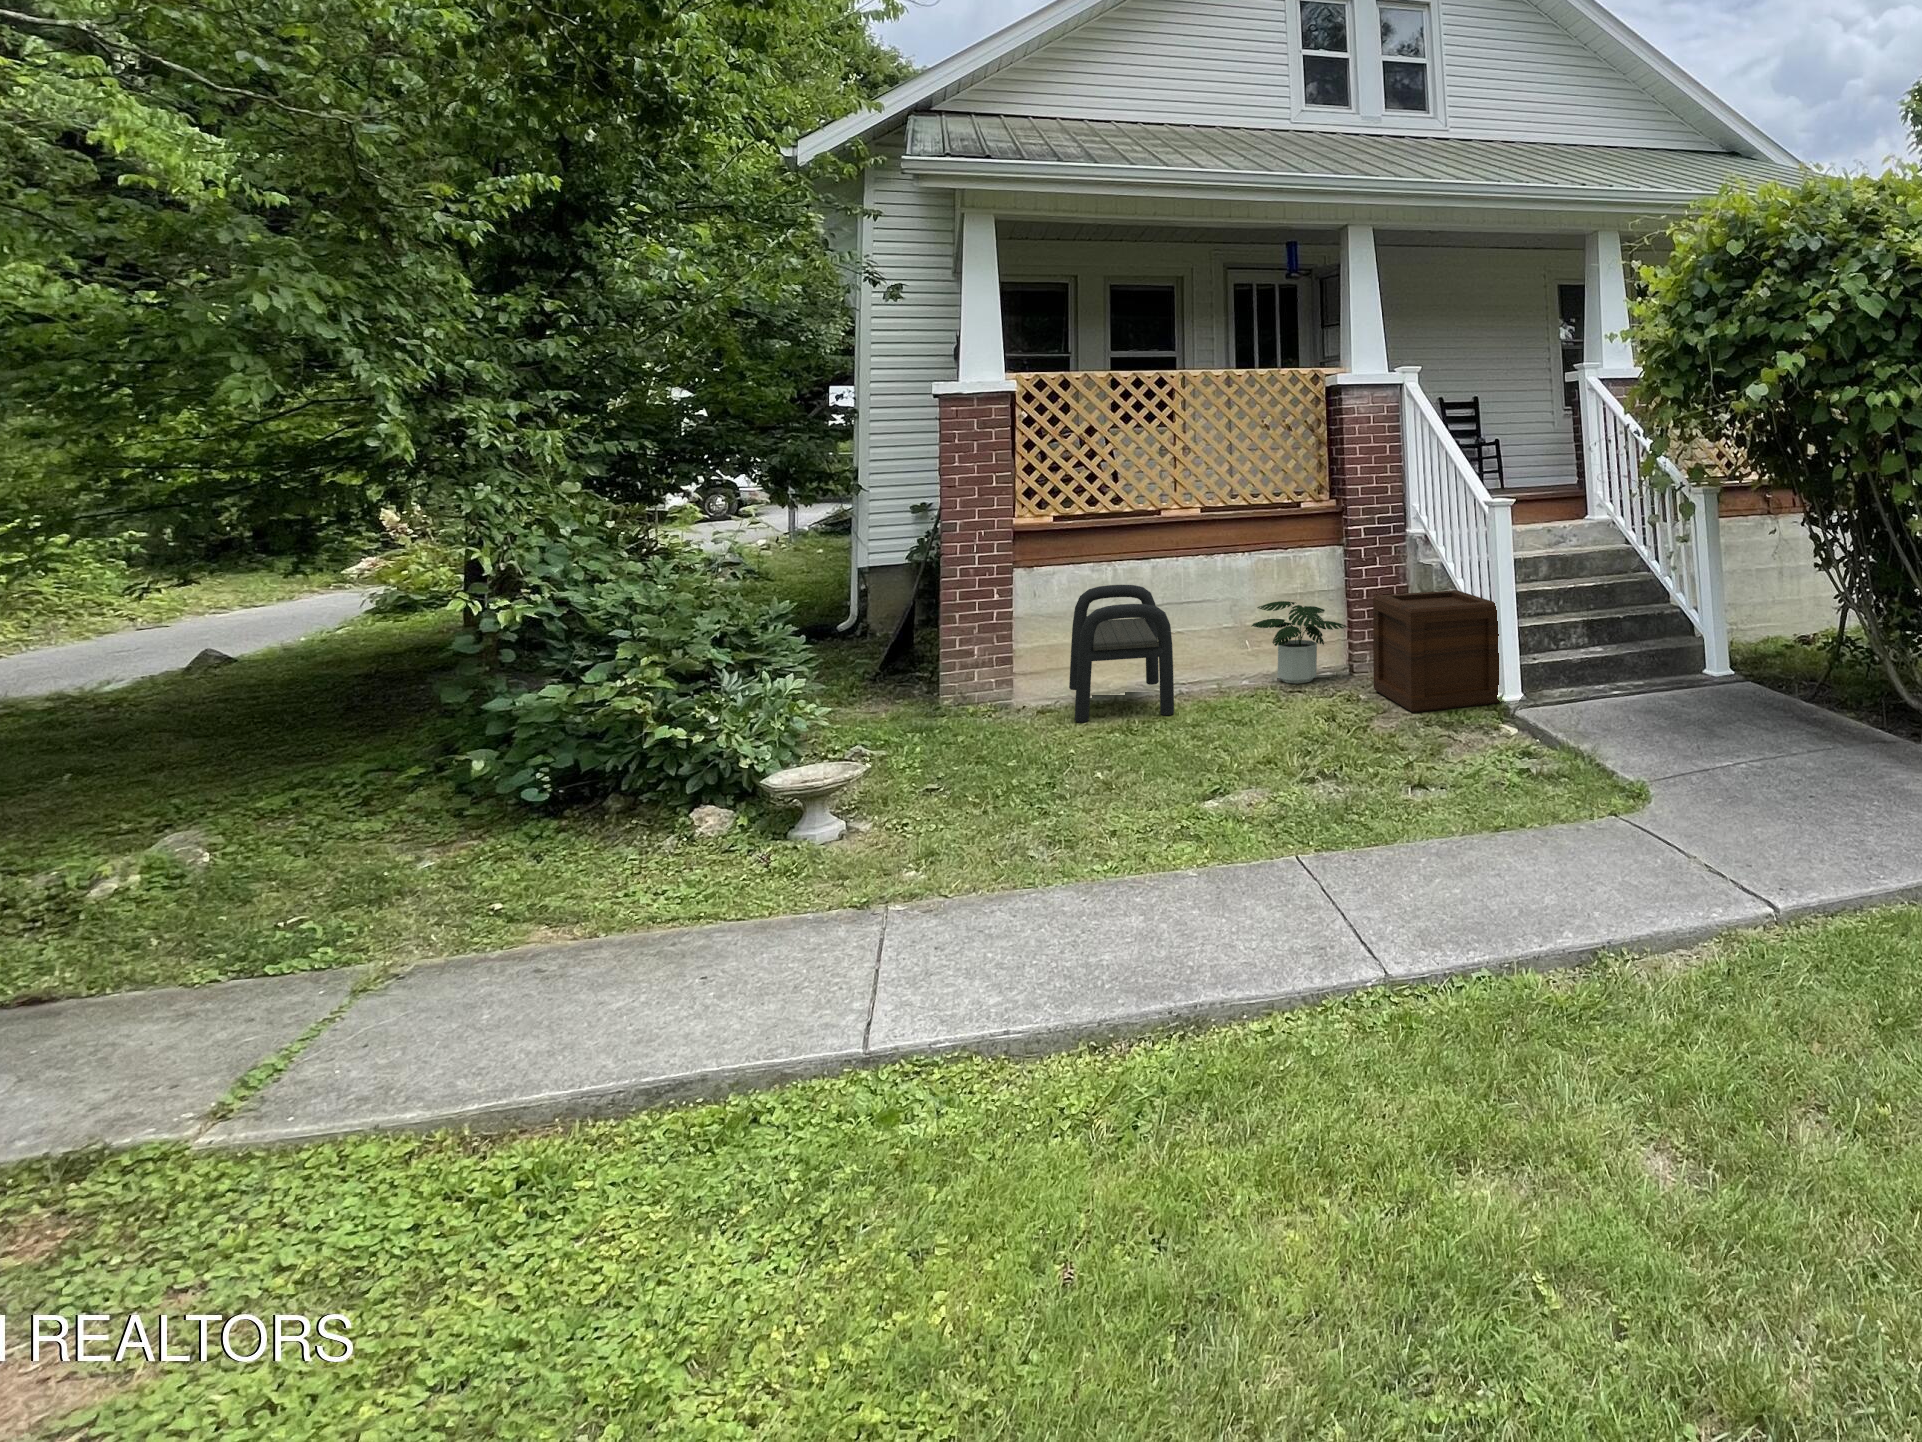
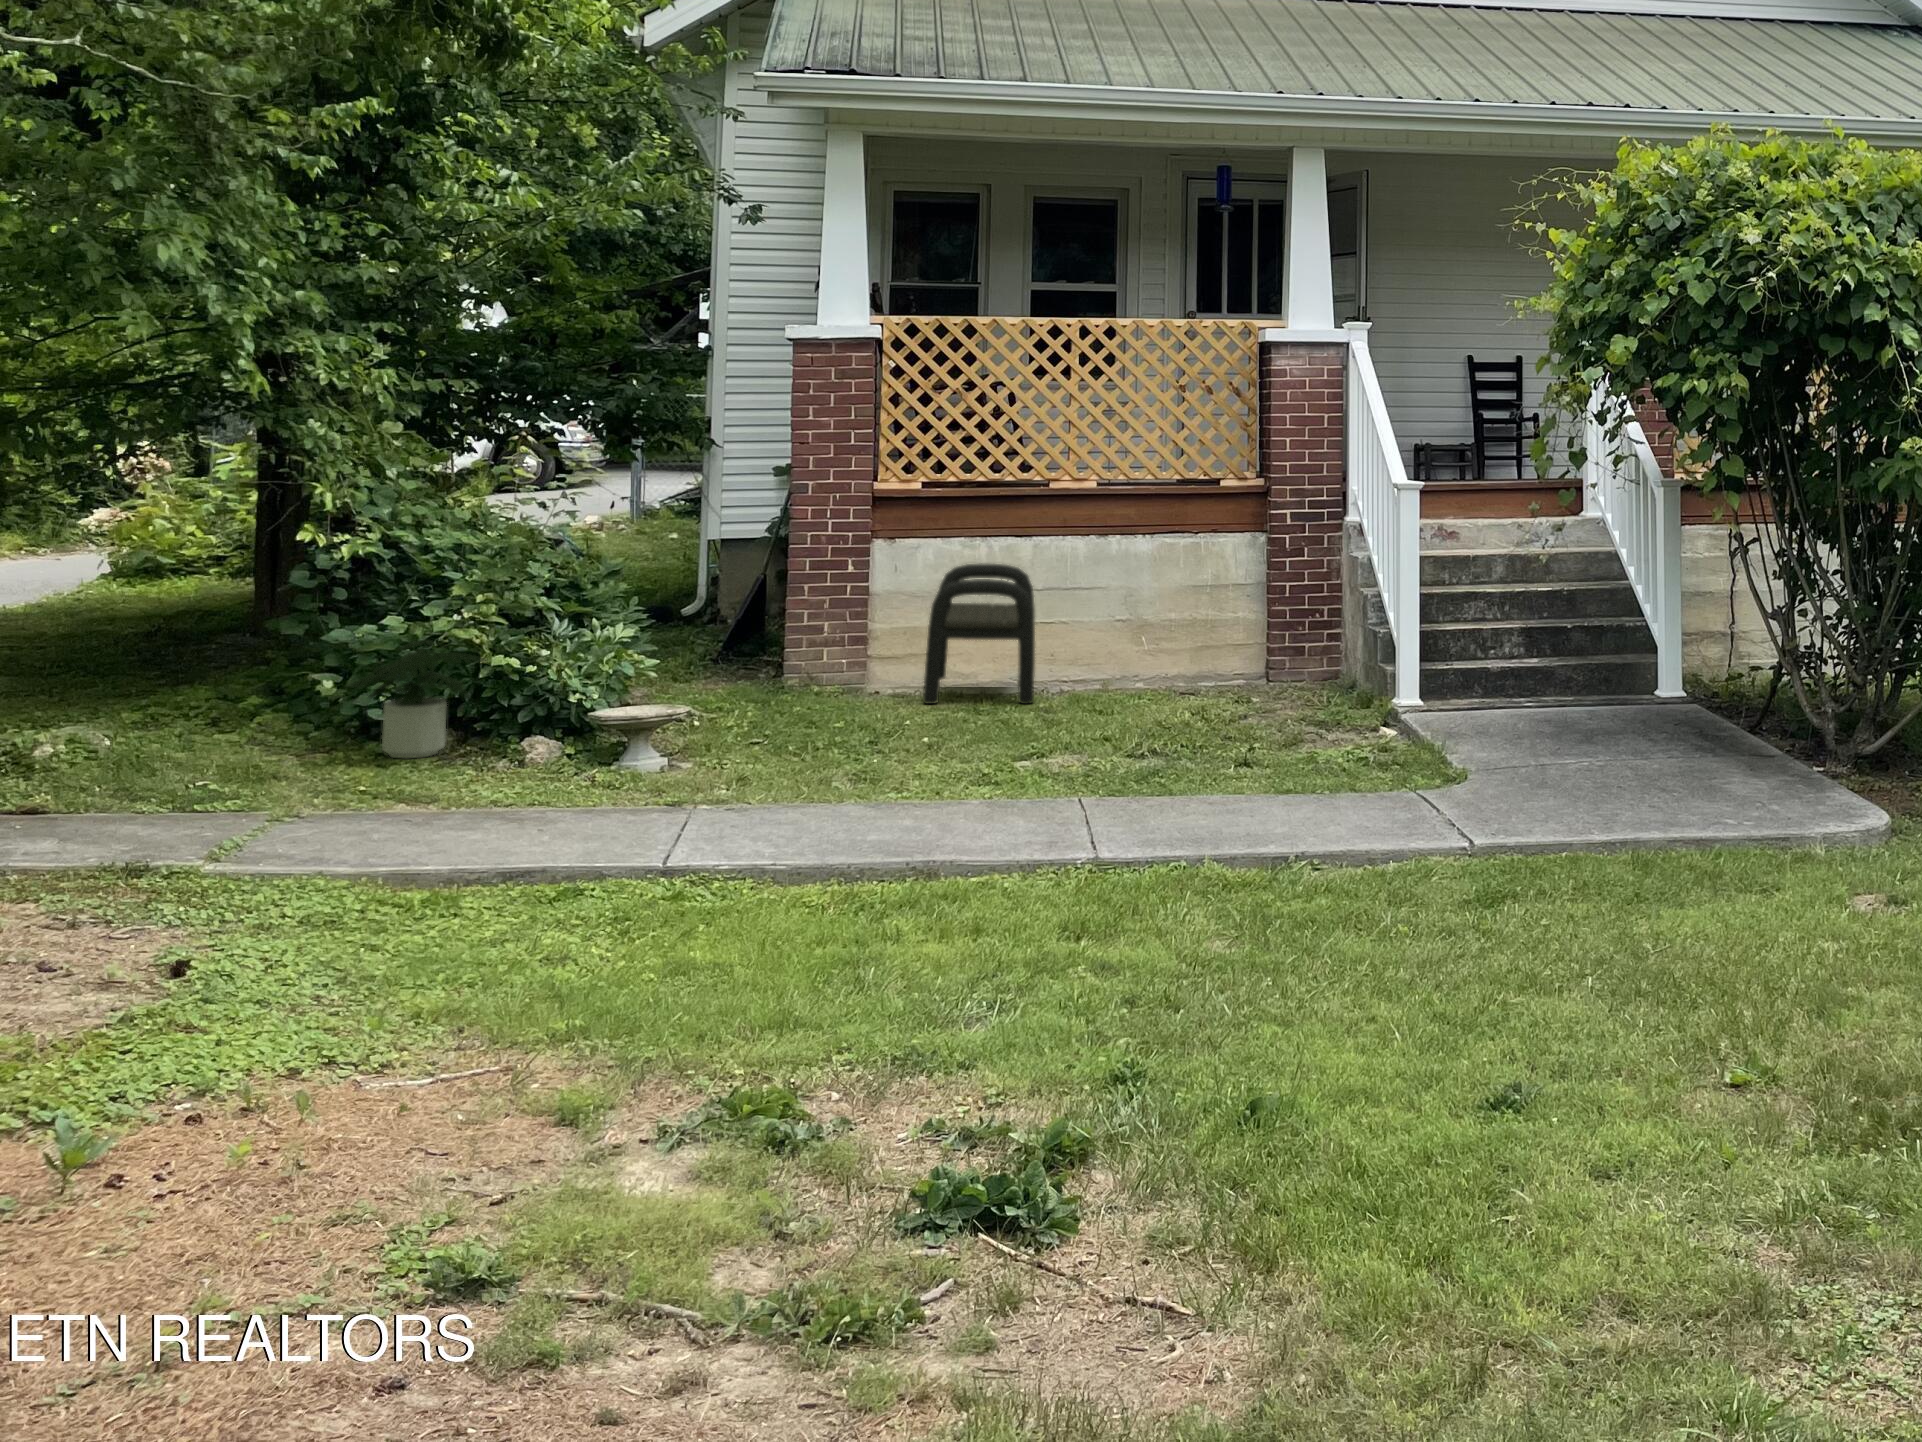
wooden crate: present [1373,590,1500,713] -> none [1271,589,1408,716]
potted plant: present [1251,601,1348,684] -> present [345,640,484,758]

